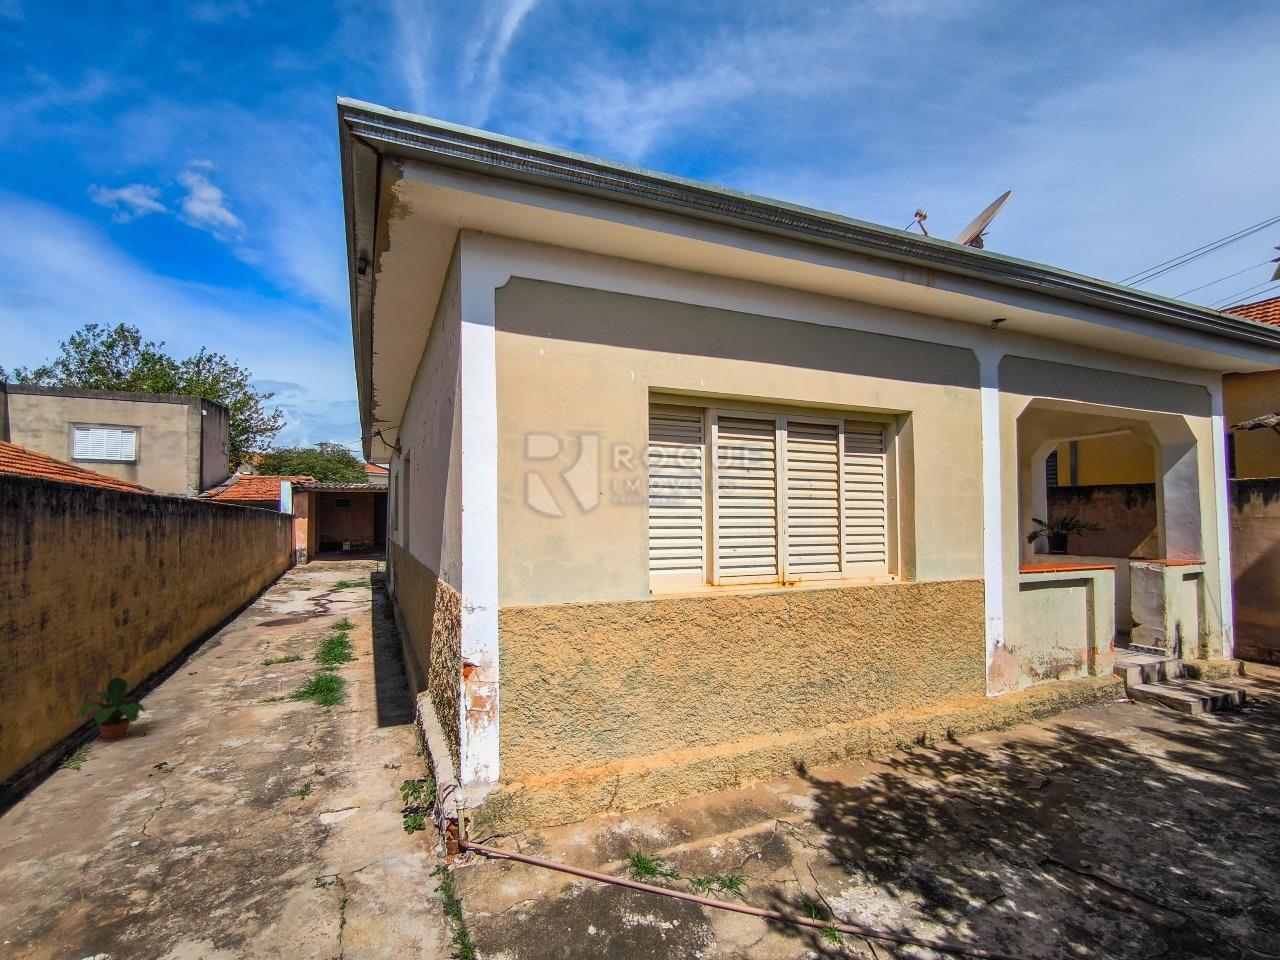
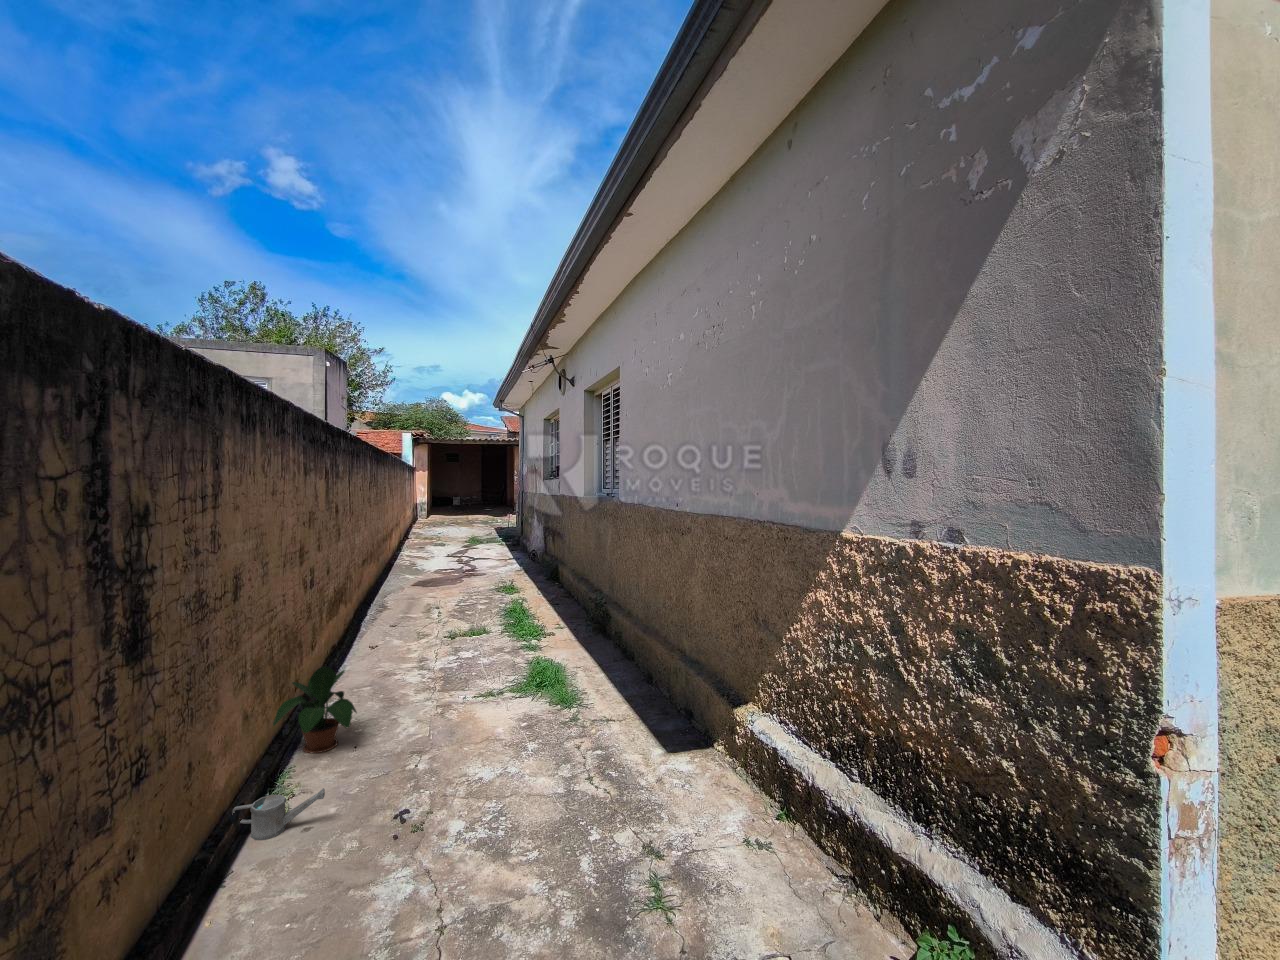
watering can: none [31,751,101,785] -> present [232,788,325,840]

